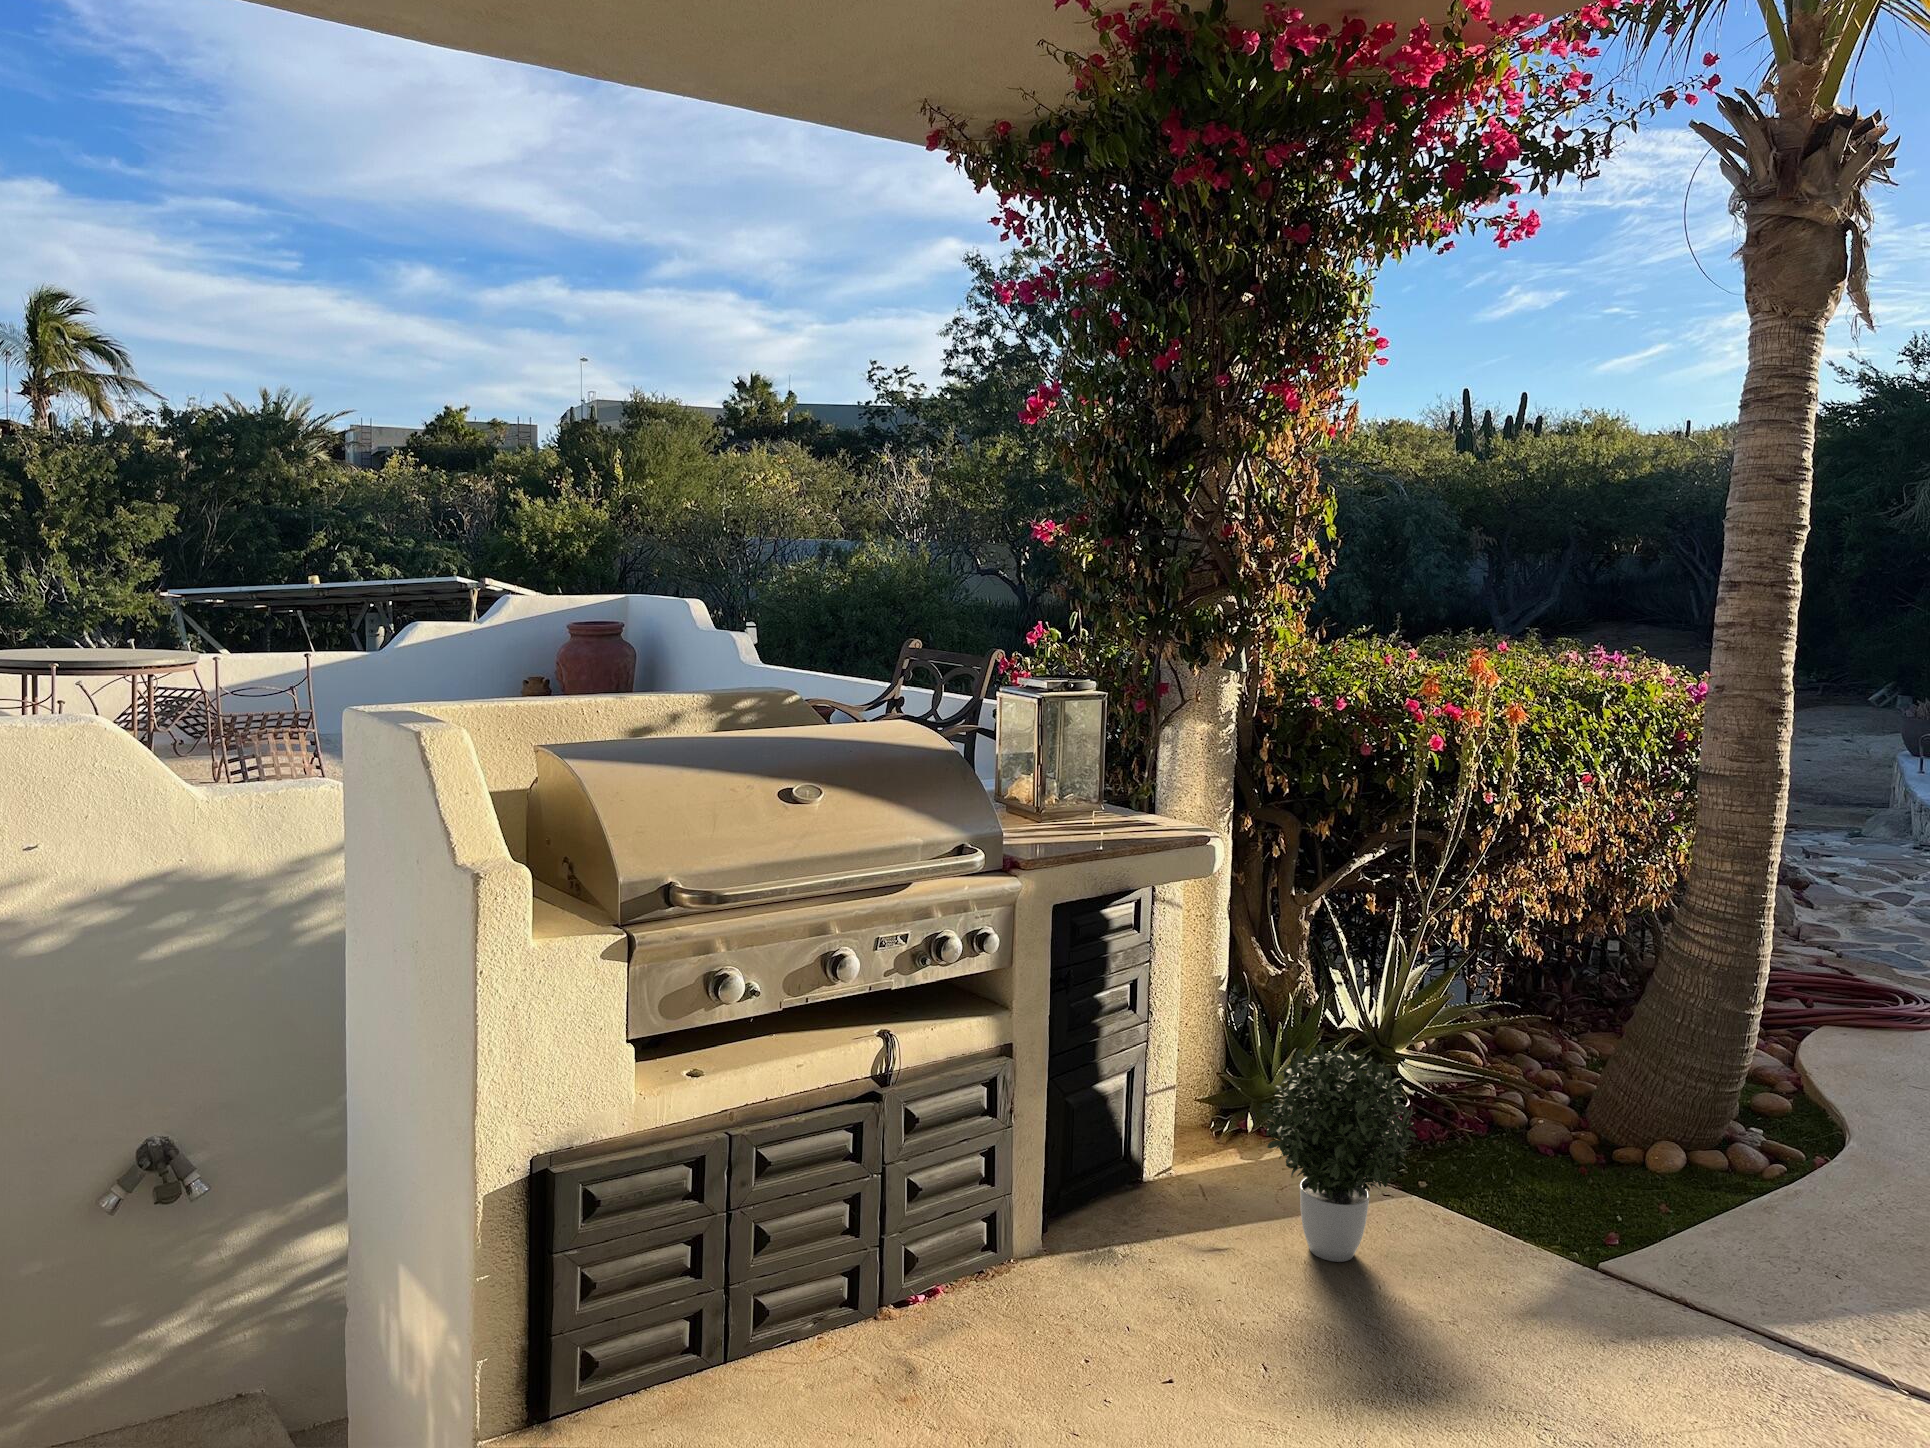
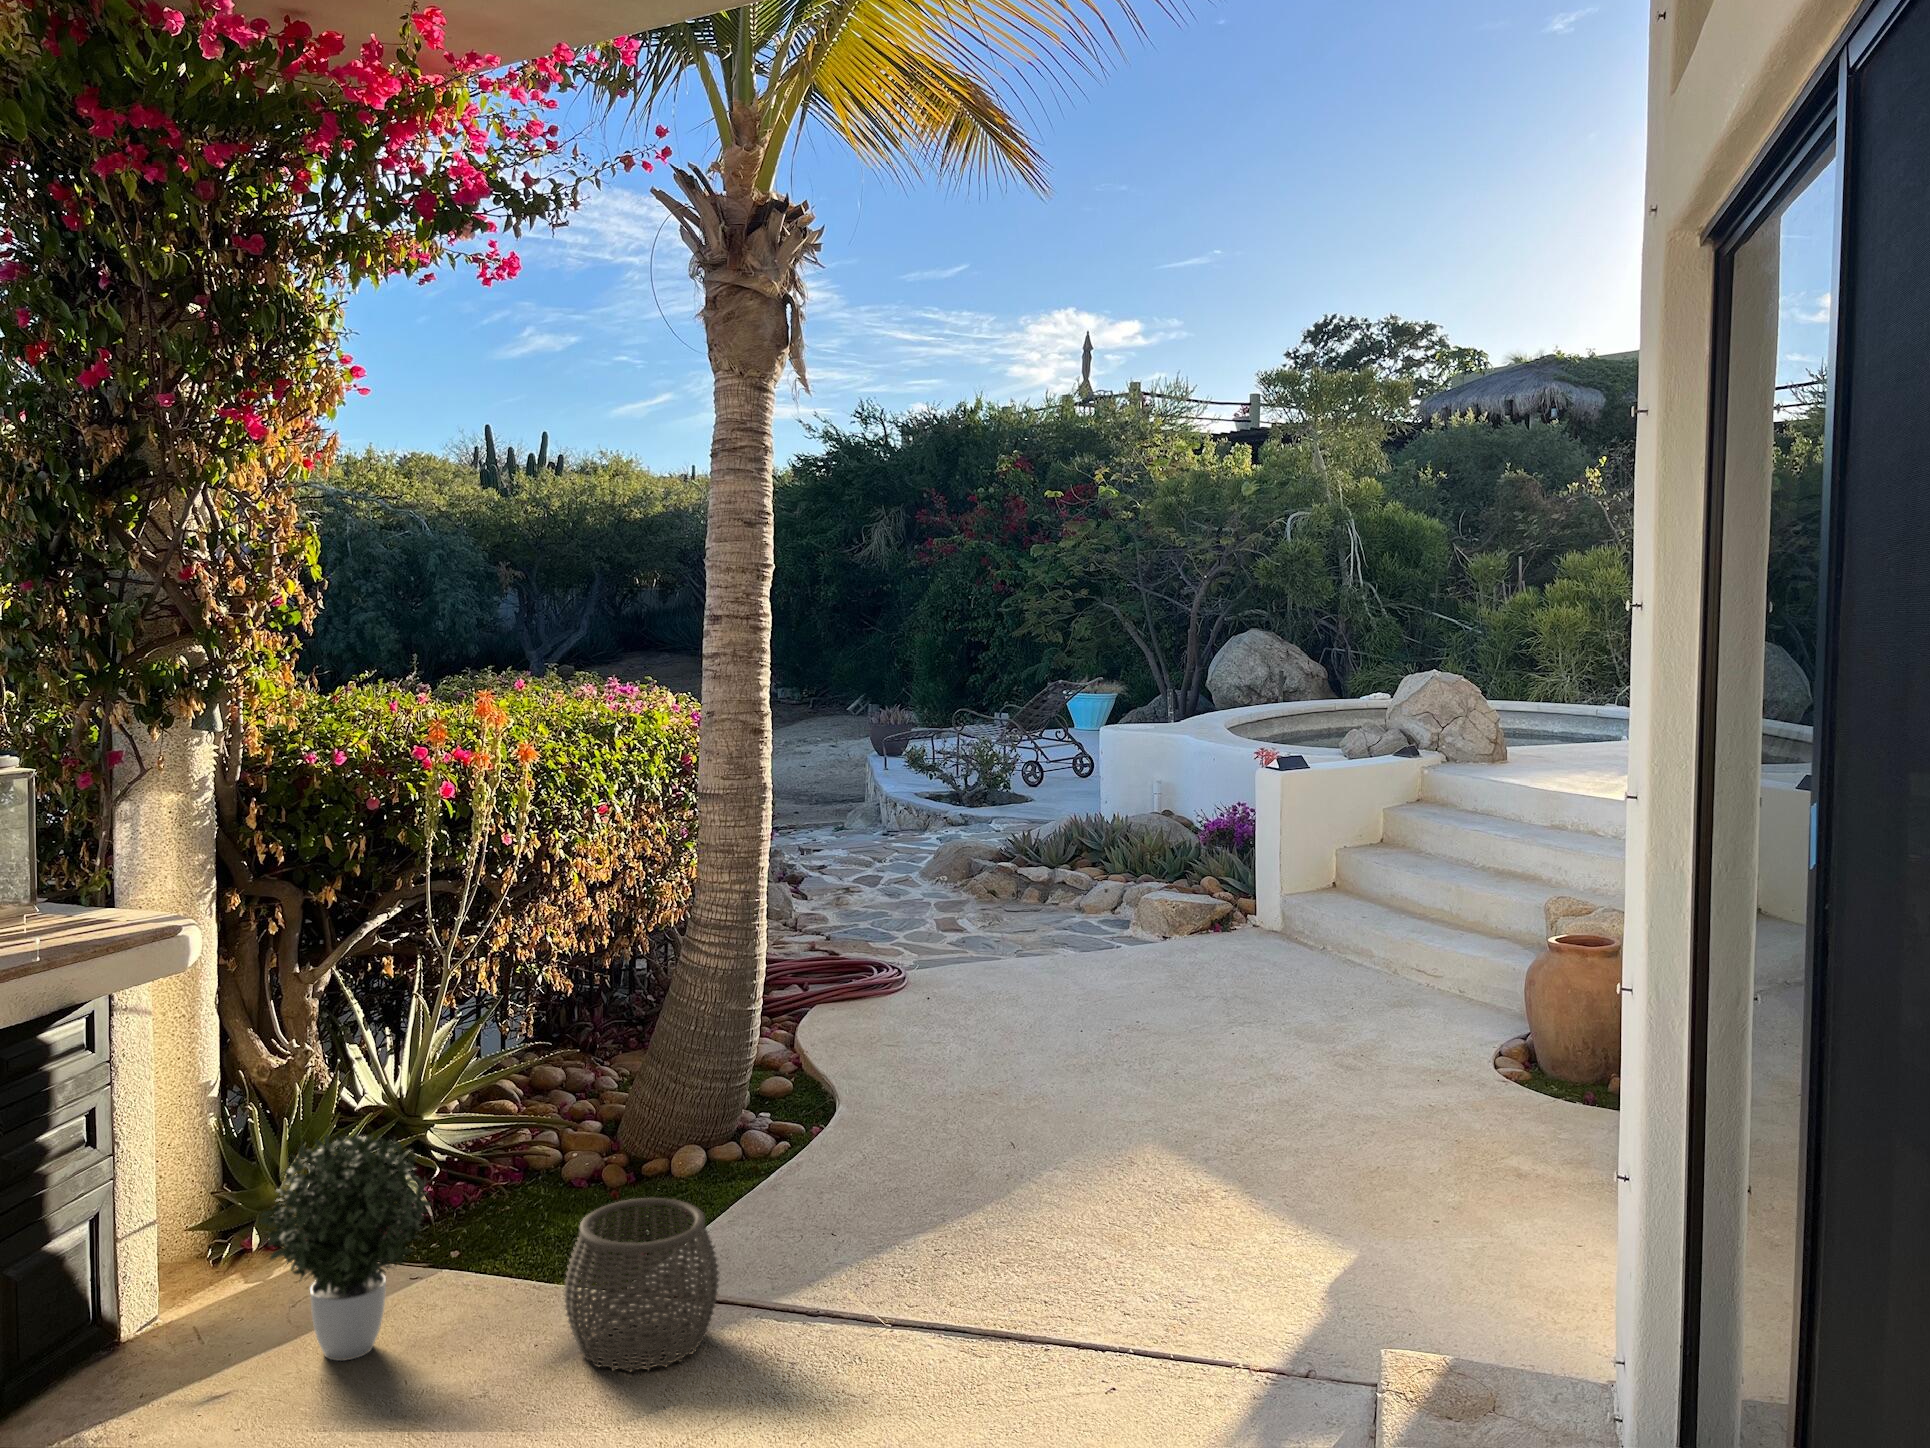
woven basket: none [1551,1185,1737,1382] -> present [564,1198,719,1372]

